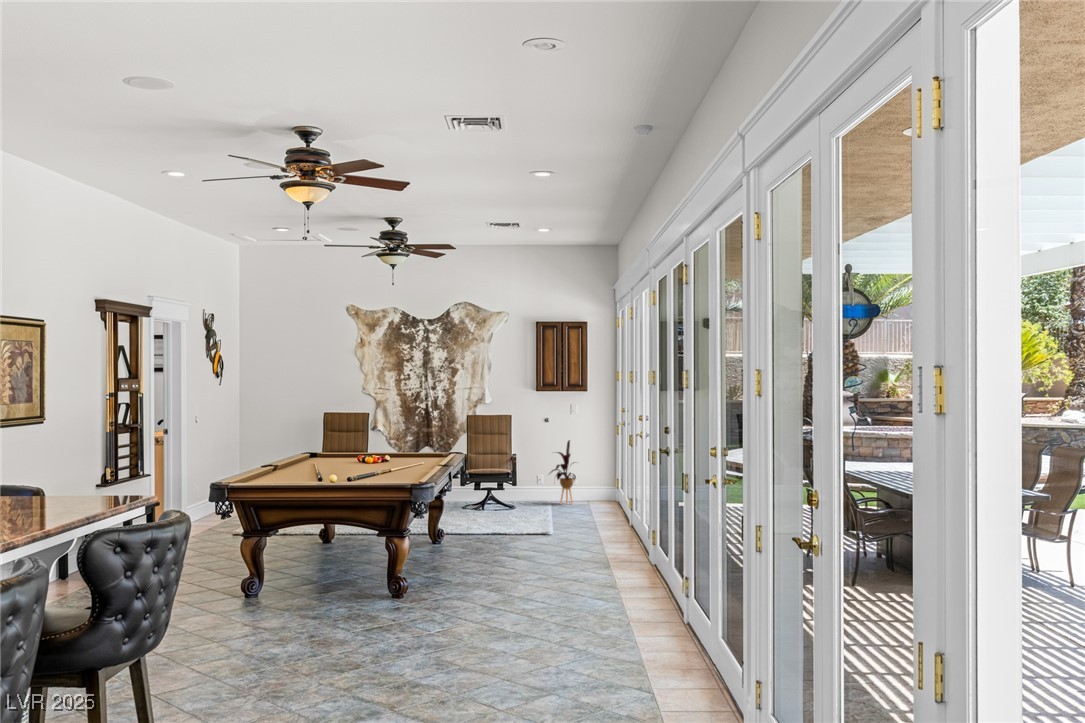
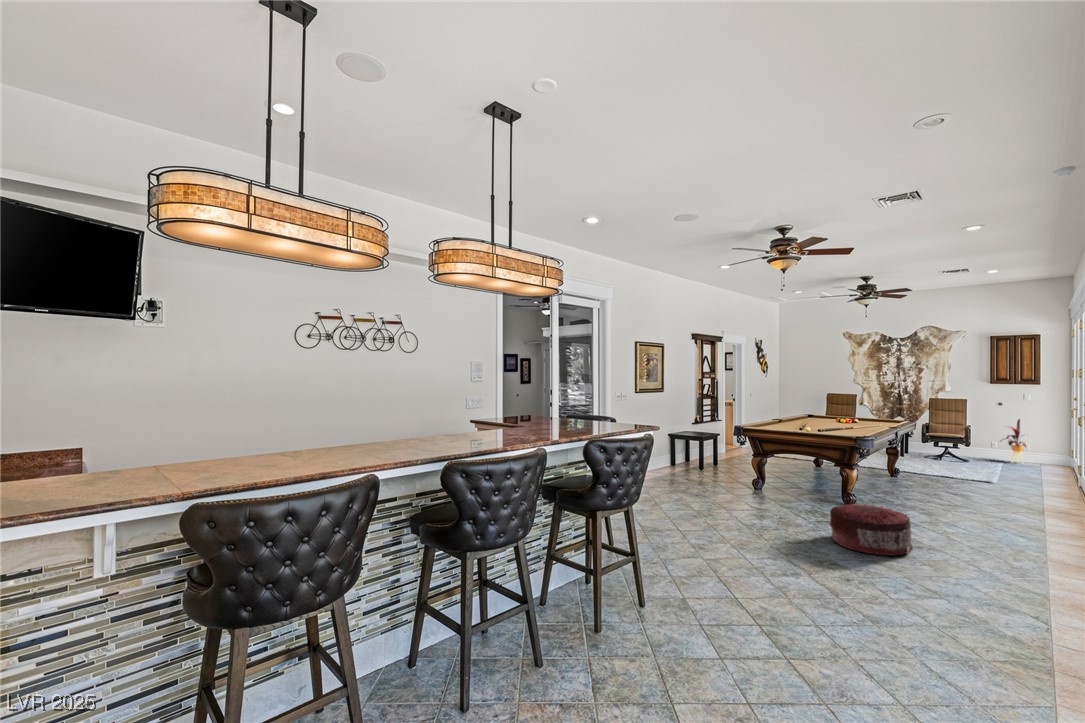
pouf: none [394,587,501,660] -> present [830,504,913,556]

